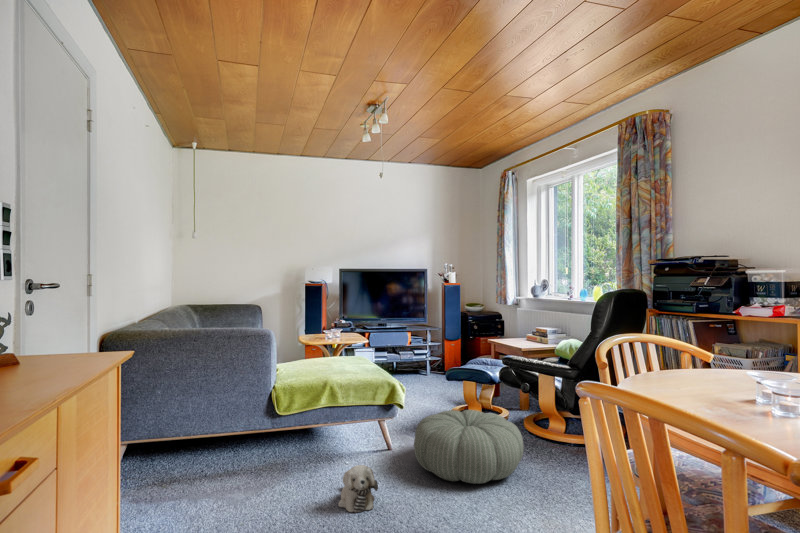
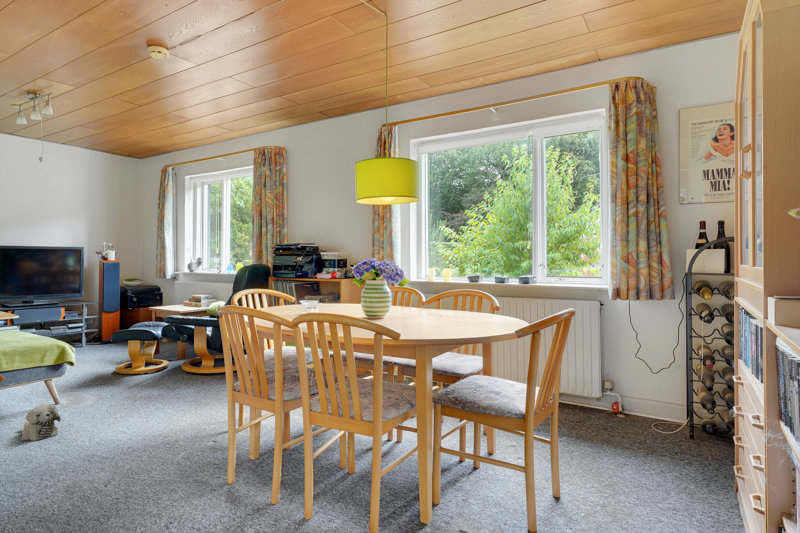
pouf: present [414,410,524,484] -> none [88,357,182,407]

